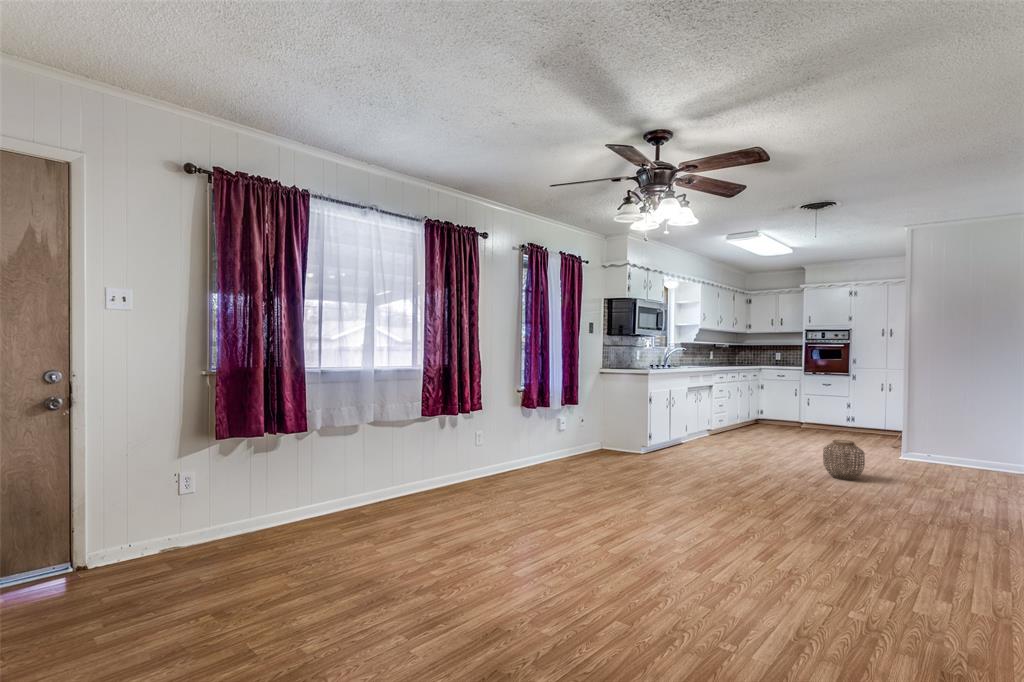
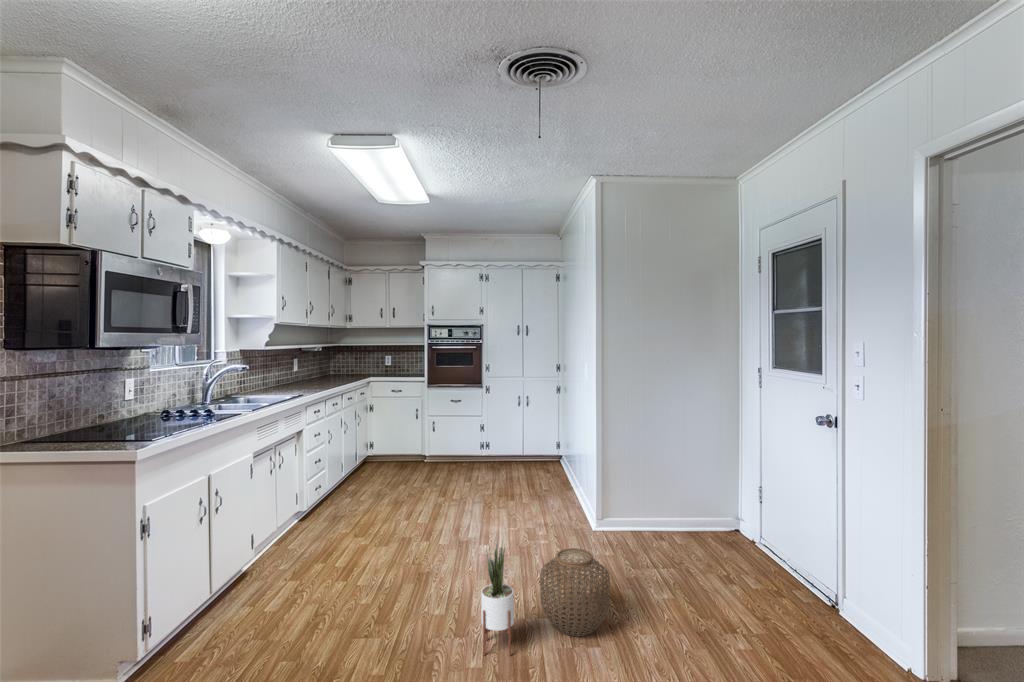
potted plant: none [787,423,804,476] -> present [481,540,514,656]

